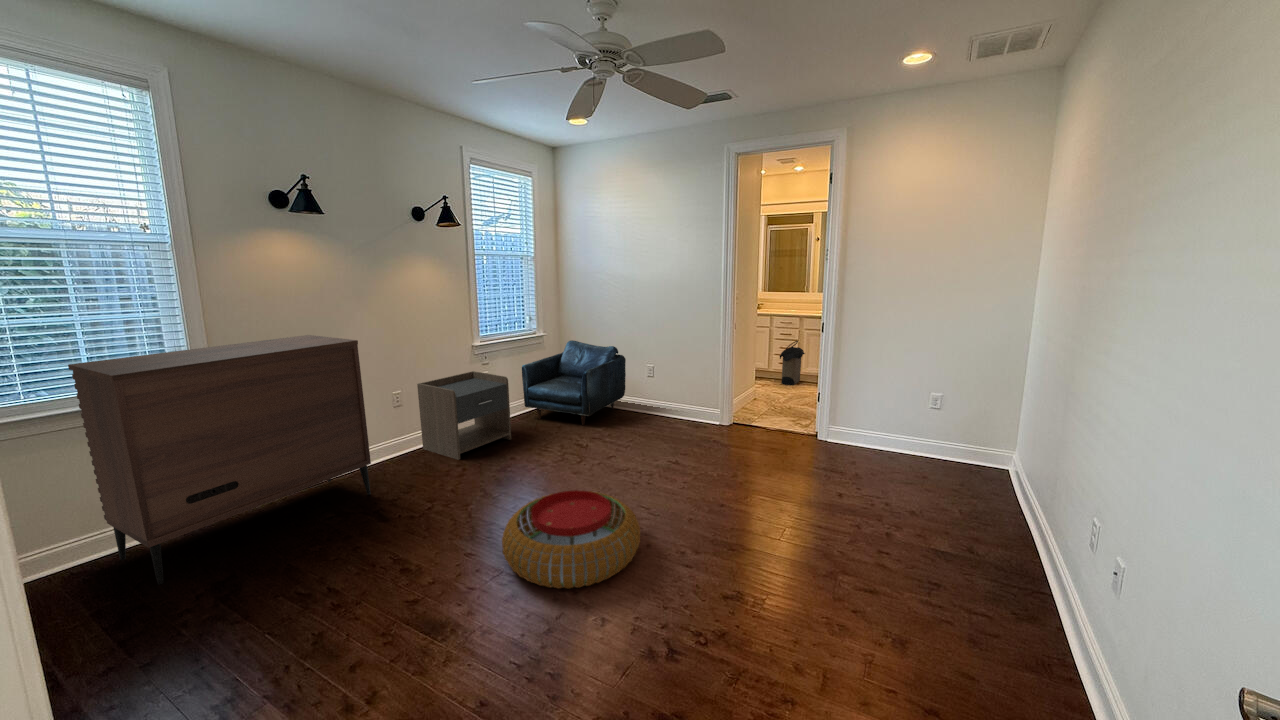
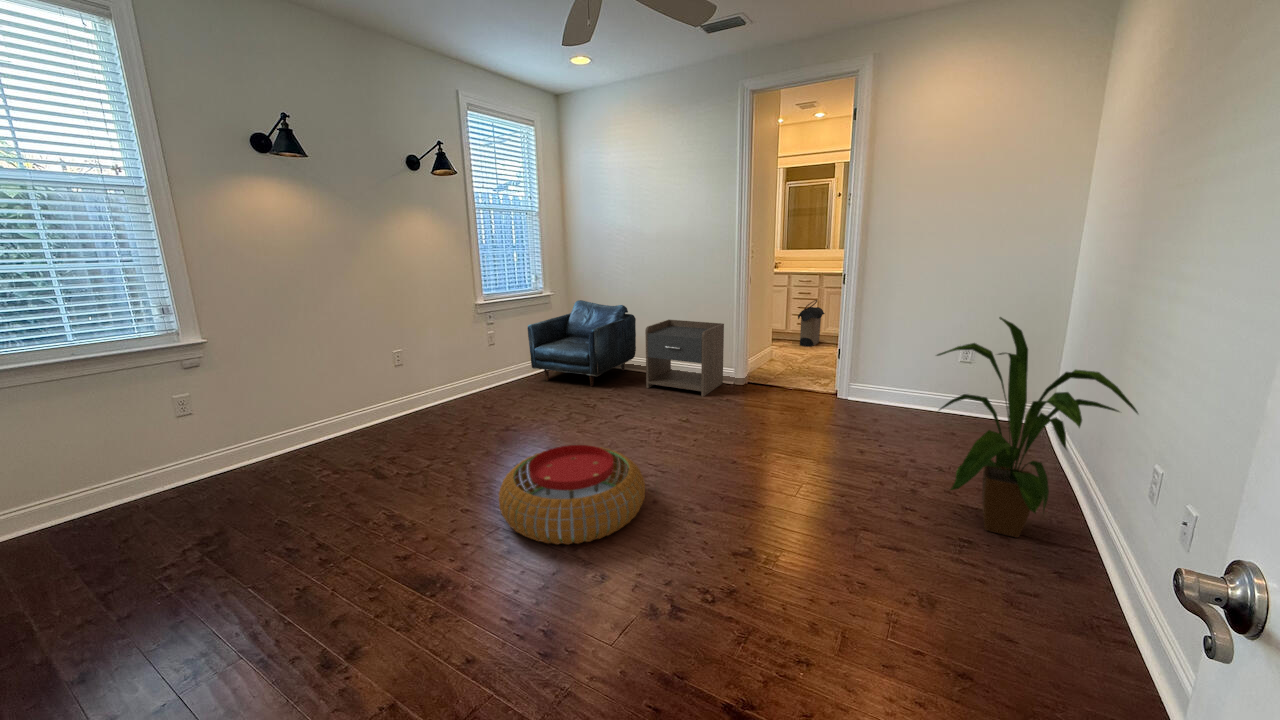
dresser: present [68,335,371,585] -> none [43,289,370,540]
nightstand: present [417,371,511,460] -> present [645,320,724,397]
house plant: none [904,377,1080,580] -> present [937,317,1138,537]

